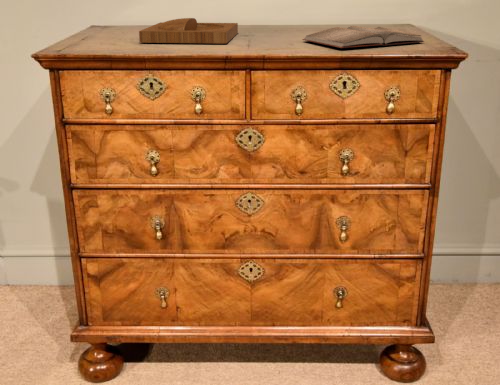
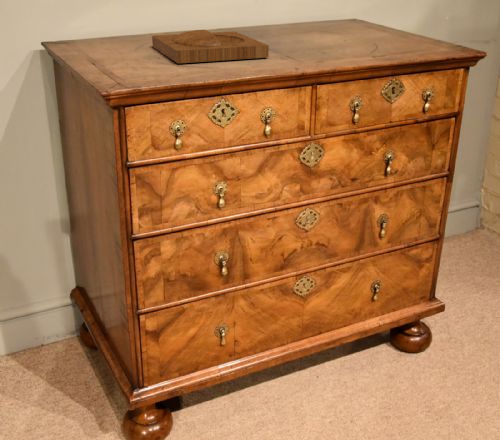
hardback book: present [303,26,424,48] -> none [326,28,427,55]

